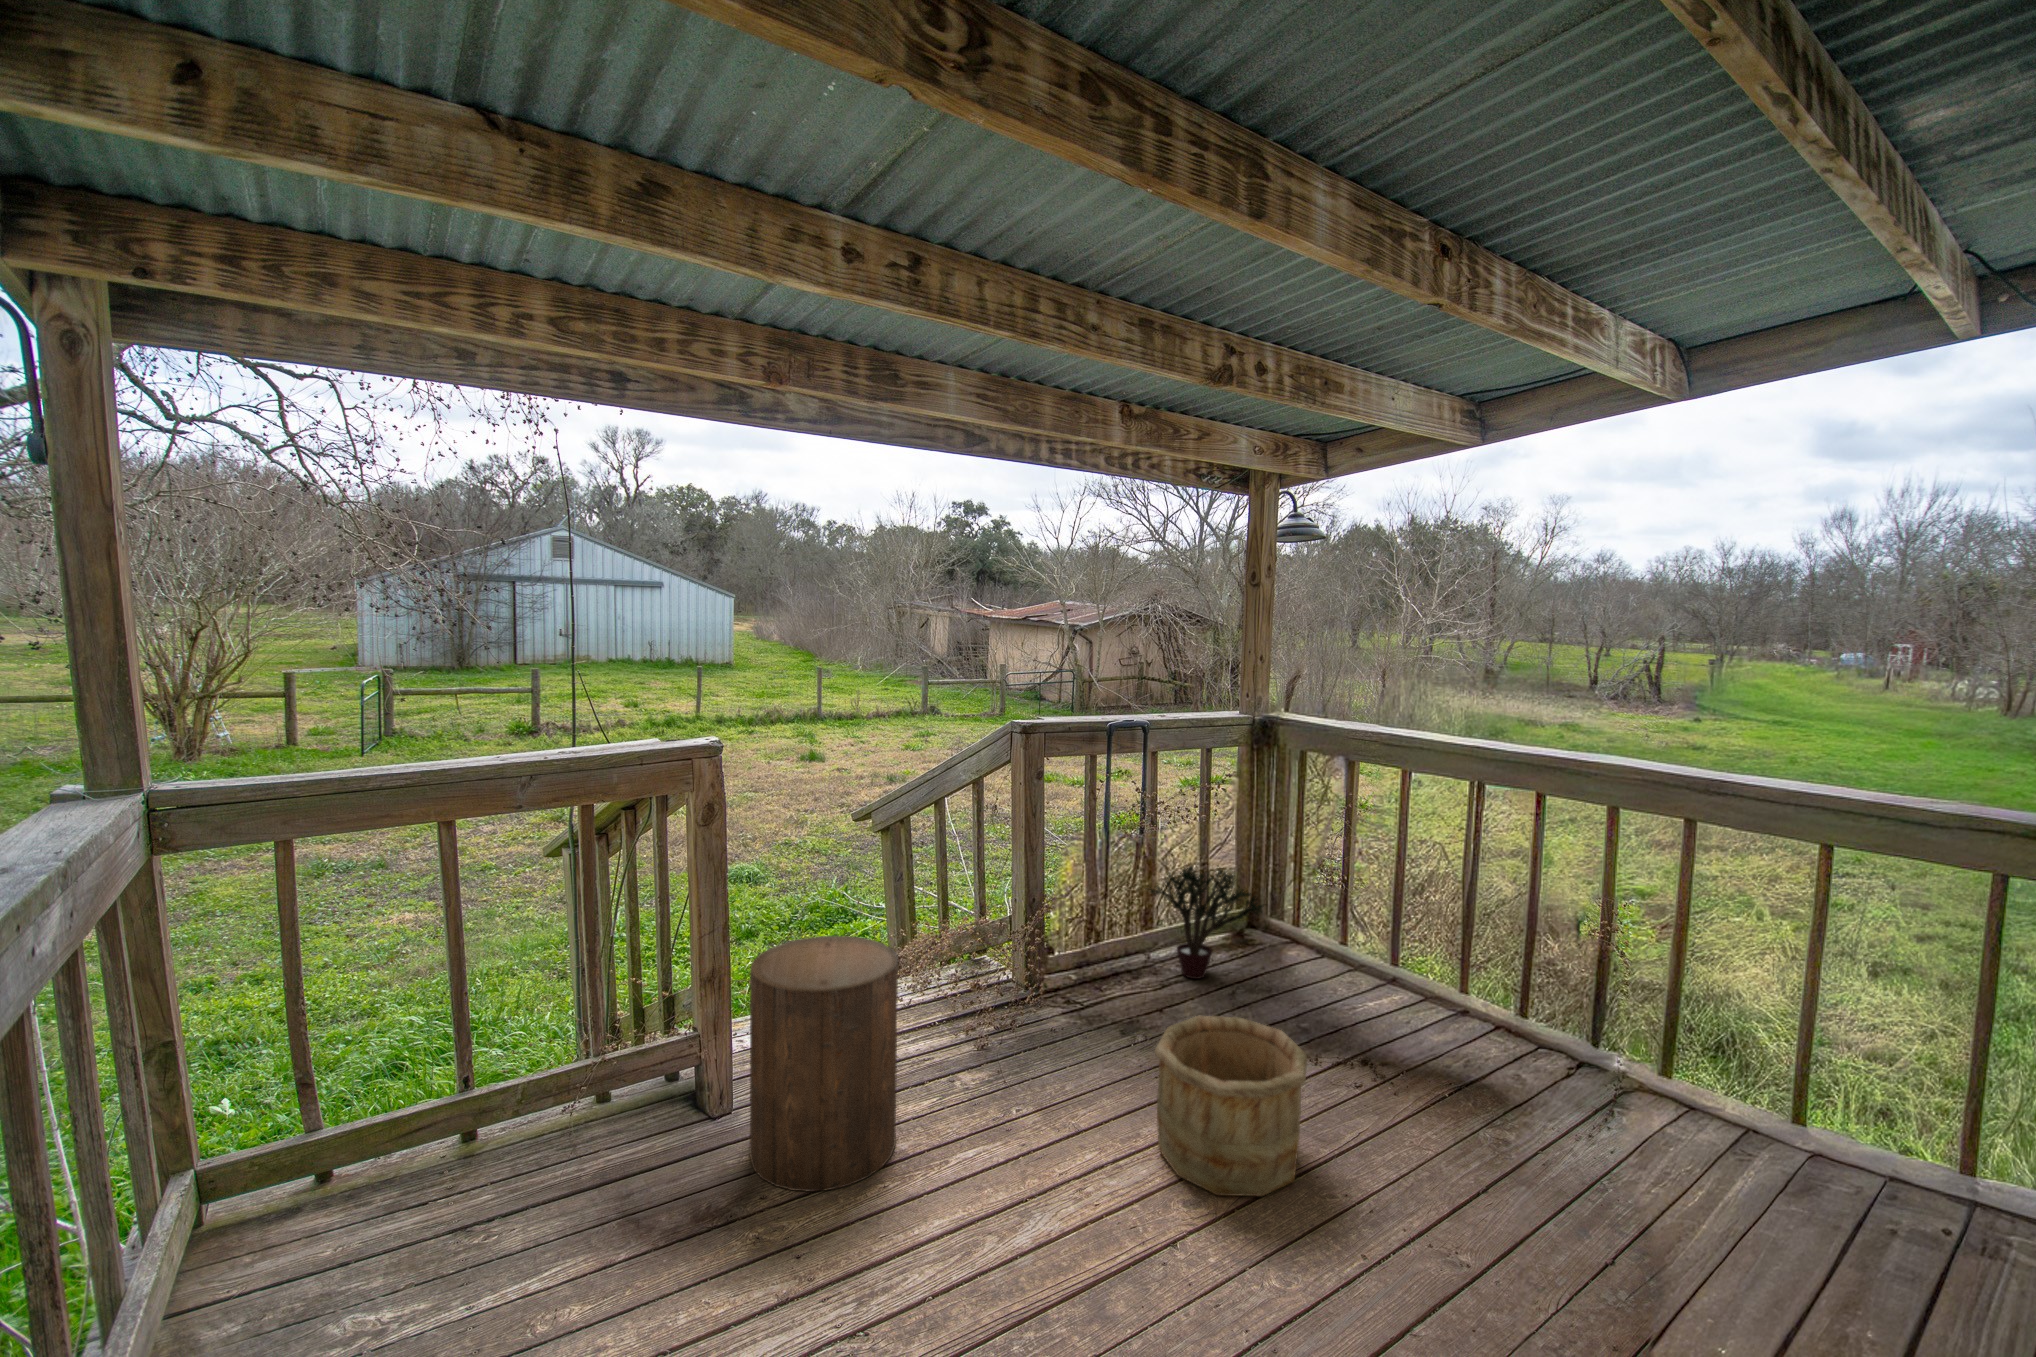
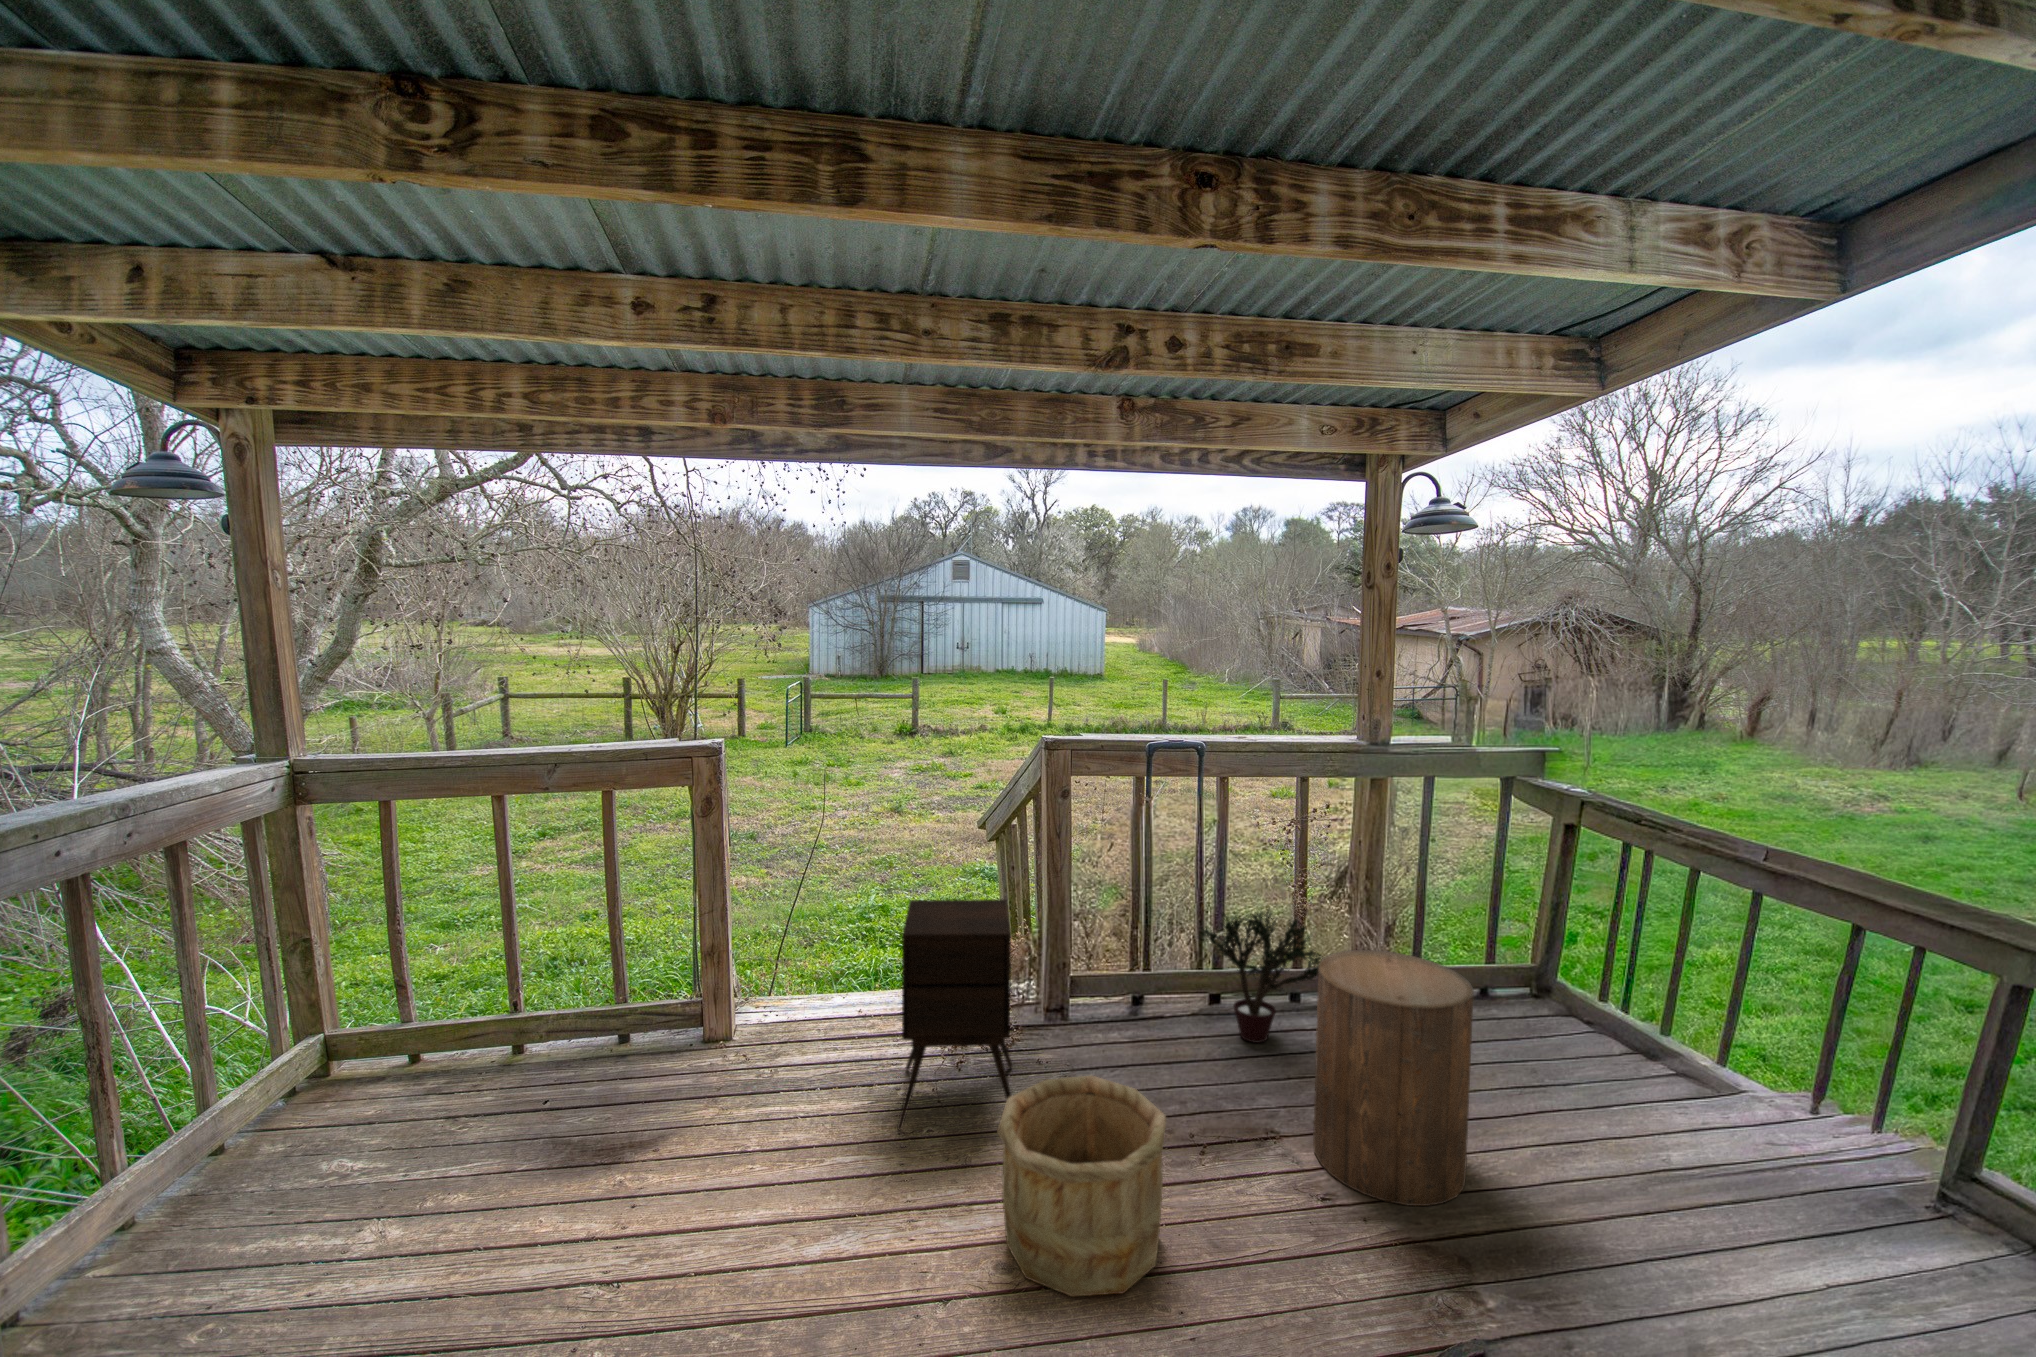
side table: none [941,878,1091,1116] -> present [897,899,1012,1130]
stool: present [750,935,898,1192] -> present [1313,950,1474,1206]

